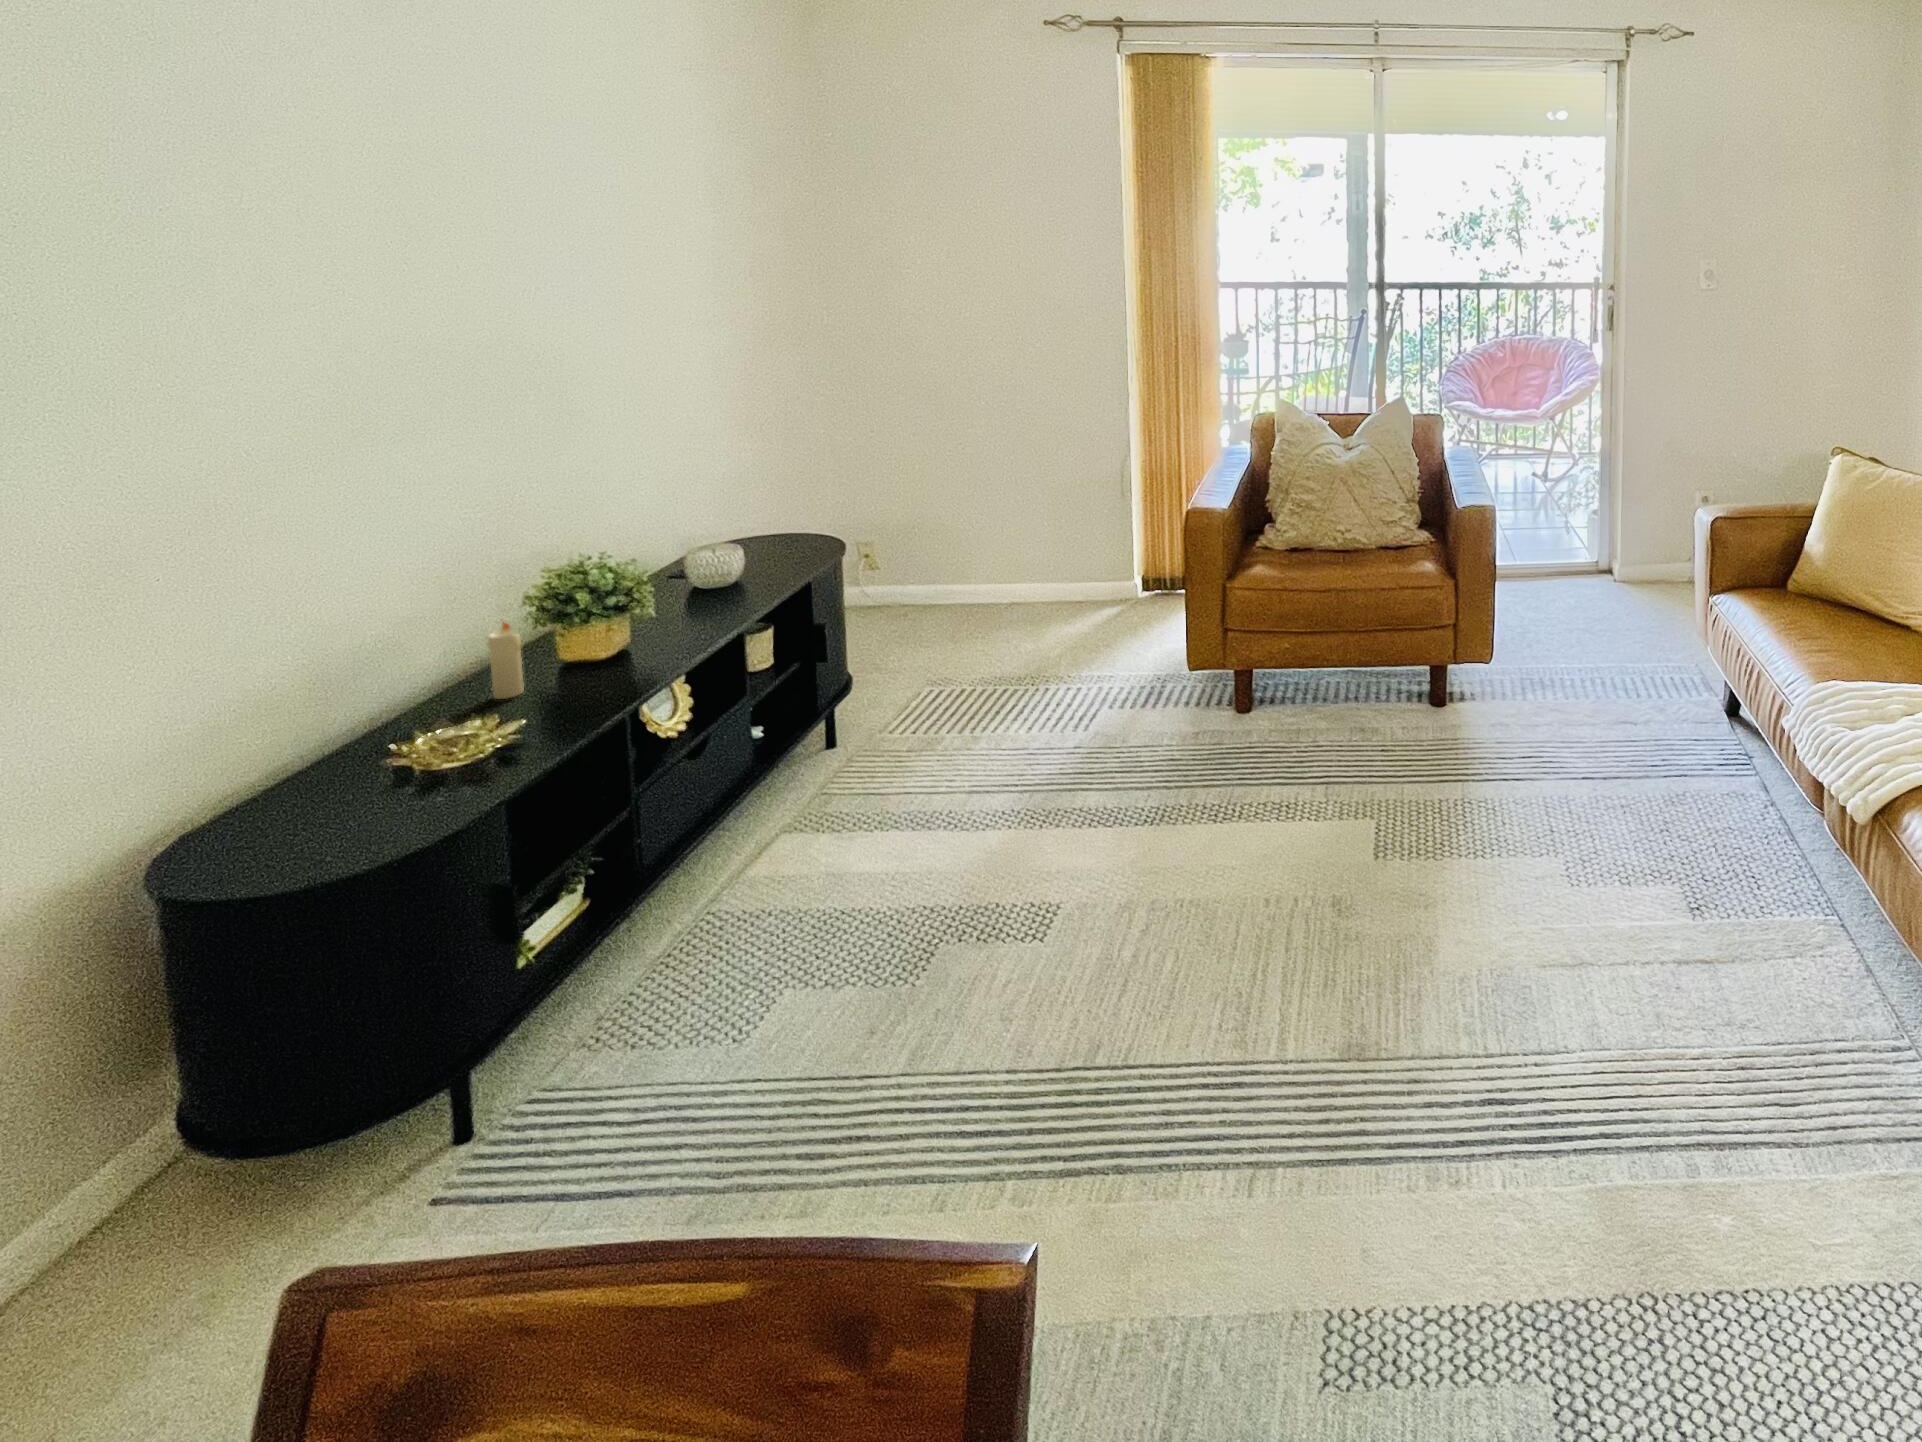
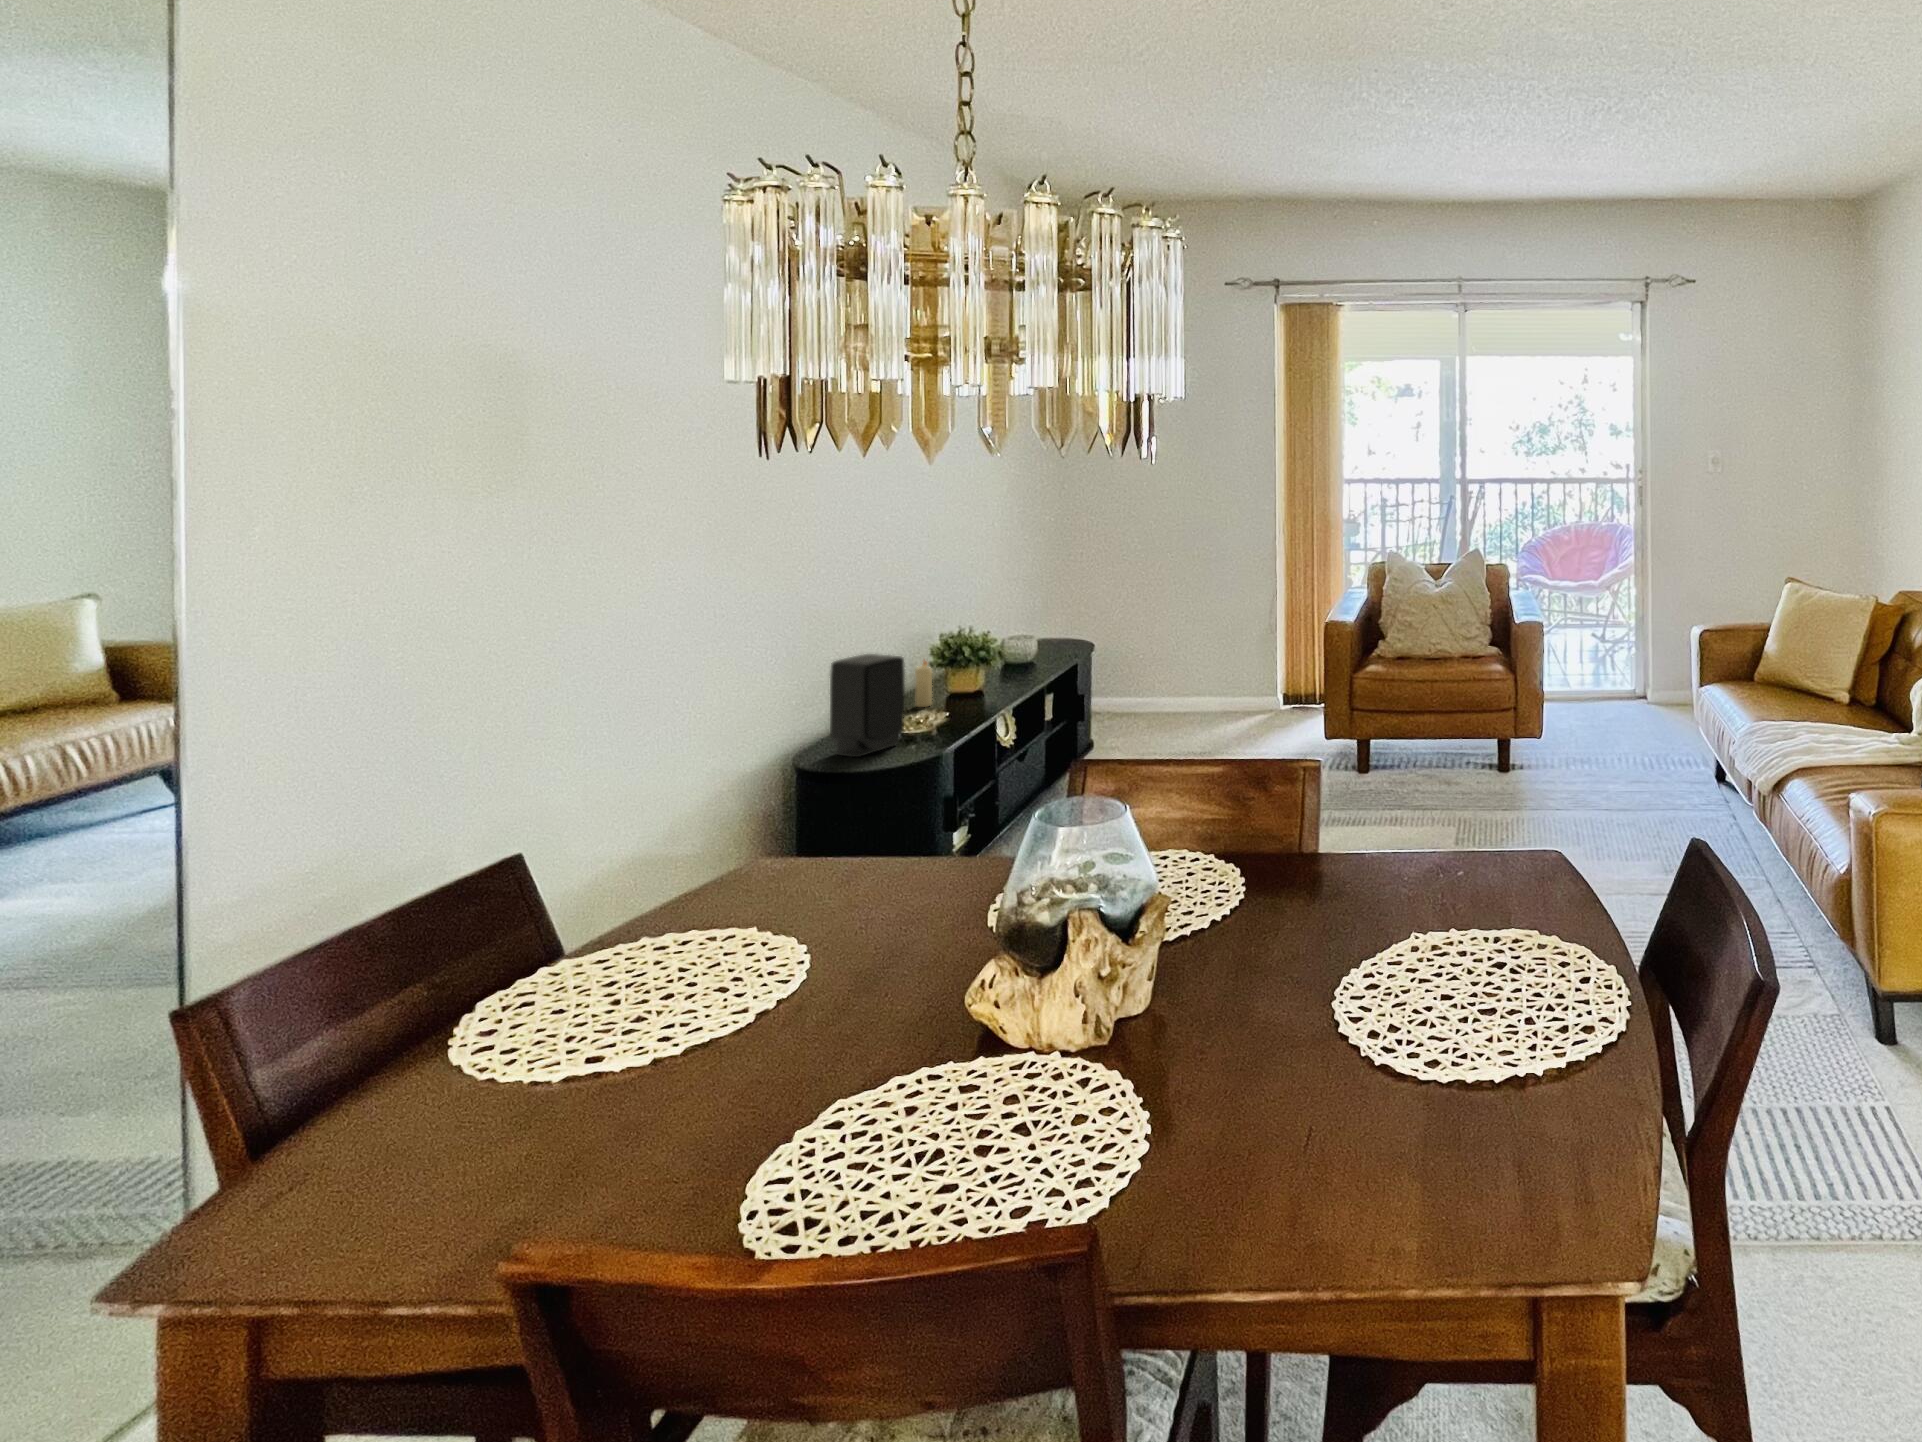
speaker: none [240,656,412,857] -> present [830,654,905,757]

